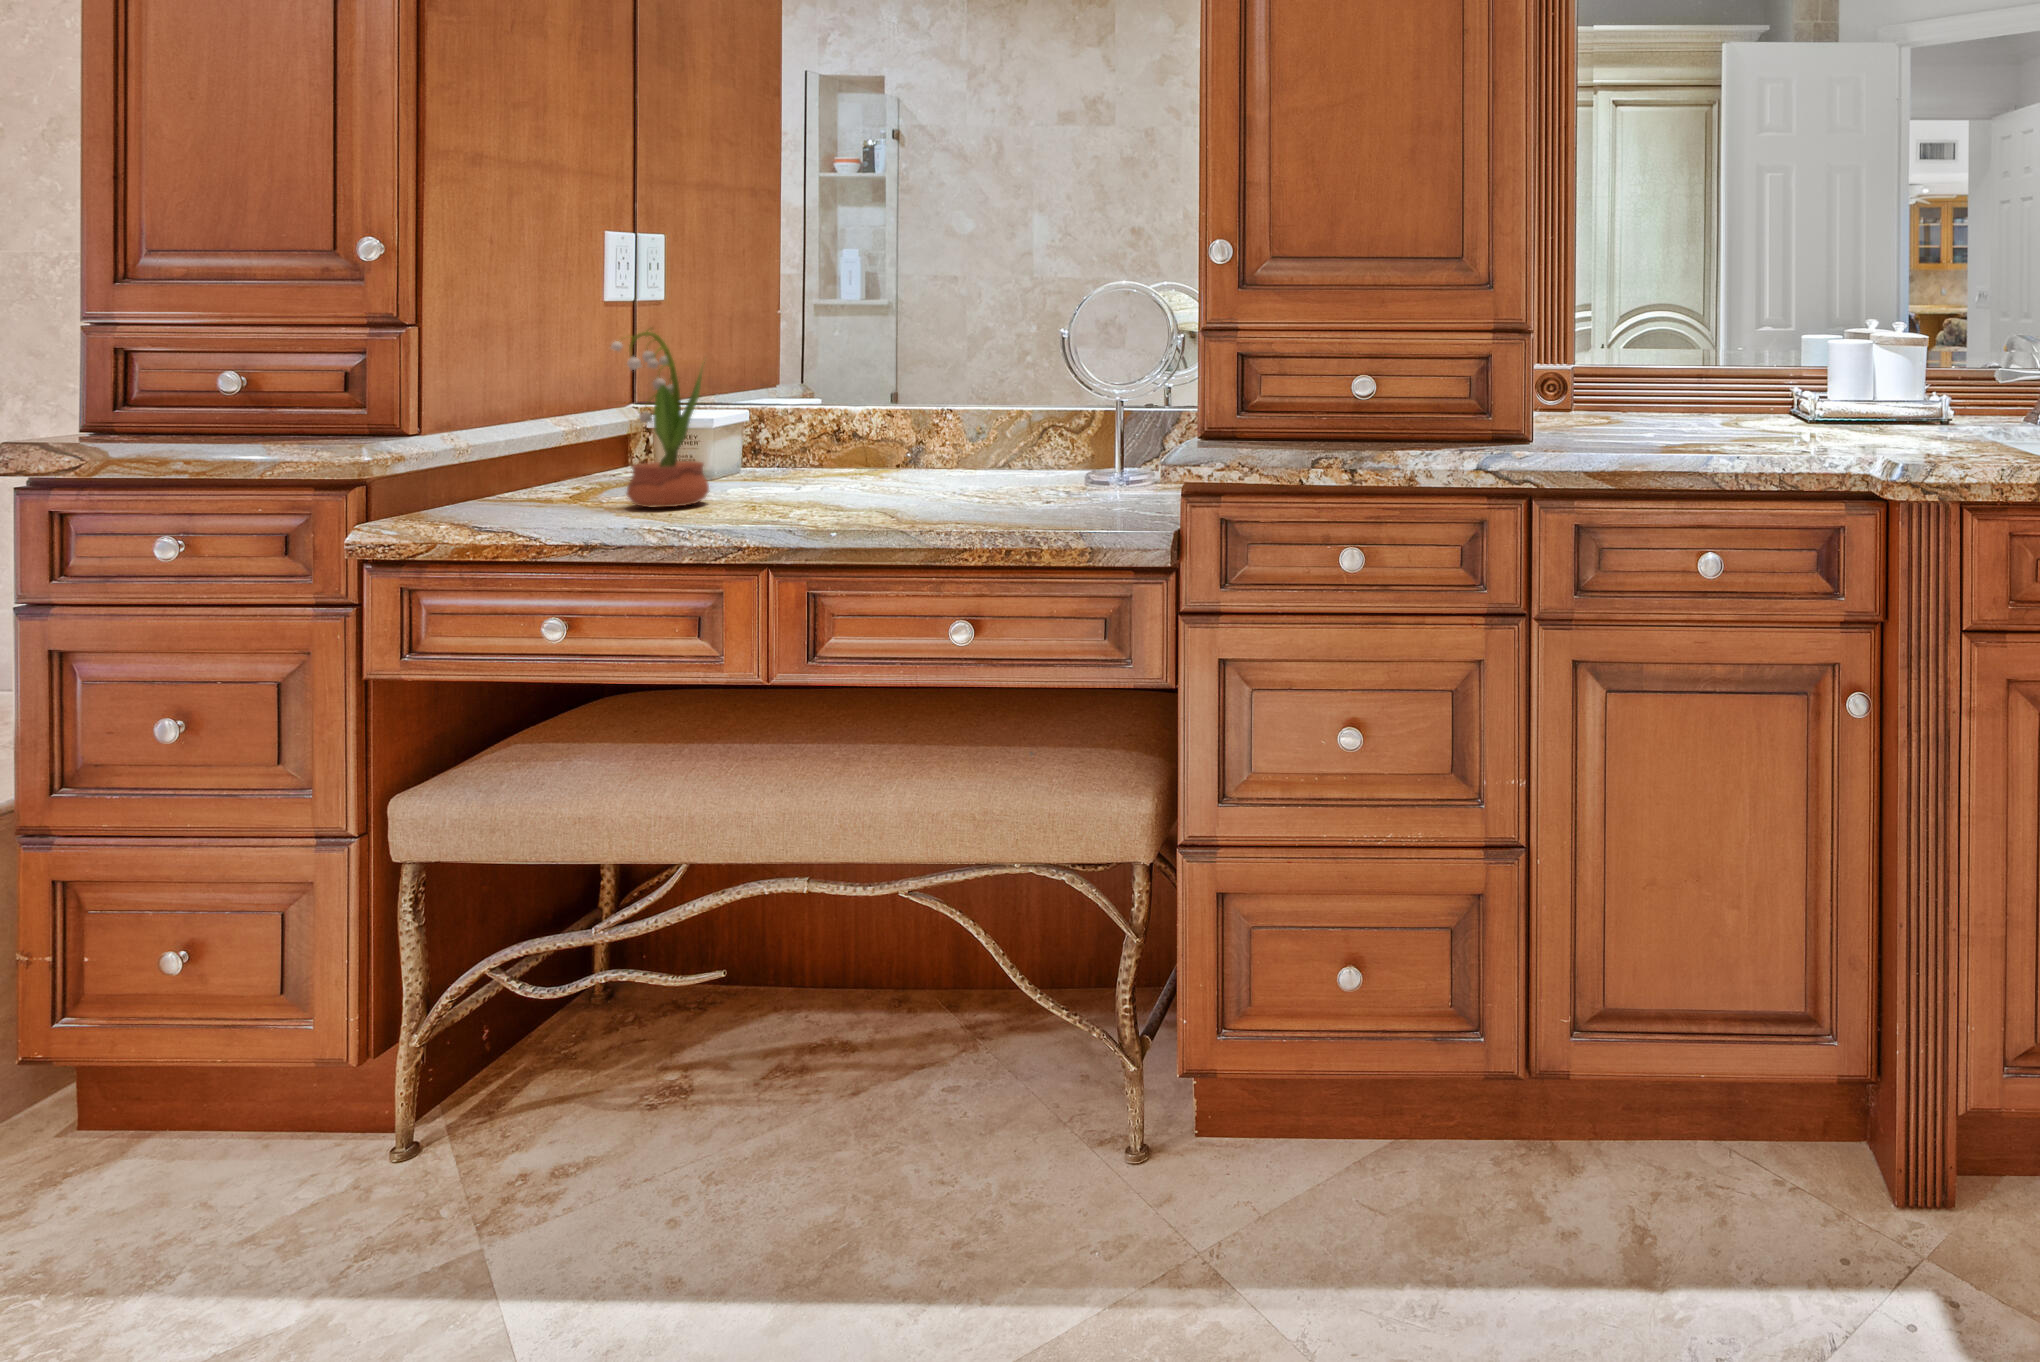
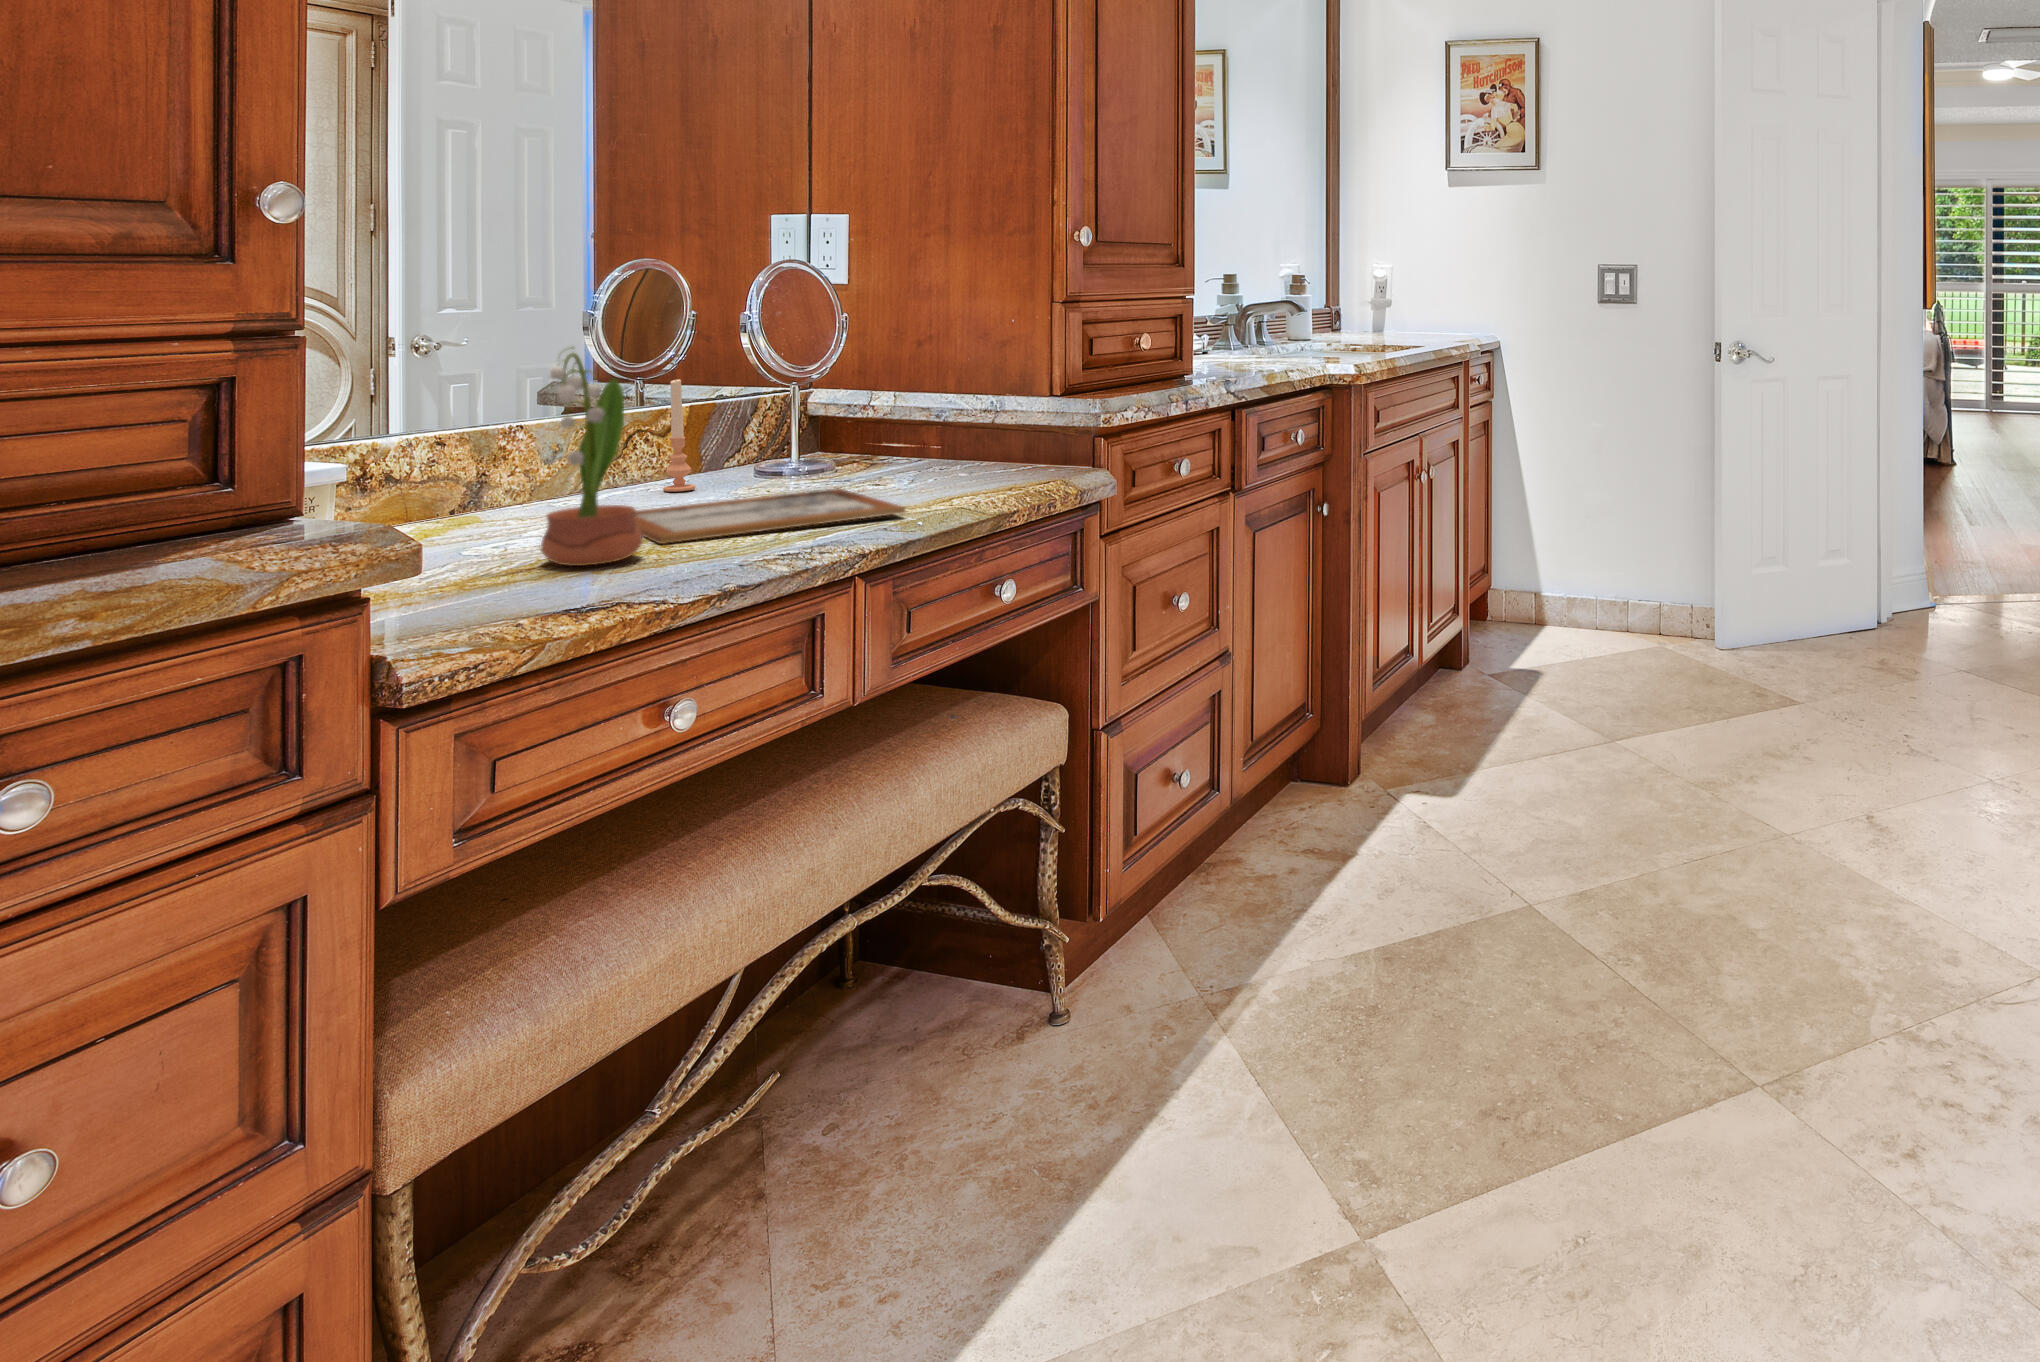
candle: none [1016,377,1043,481] -> present [663,379,695,492]
picture frame: none [745,483,1023,520] -> present [634,488,906,544]

